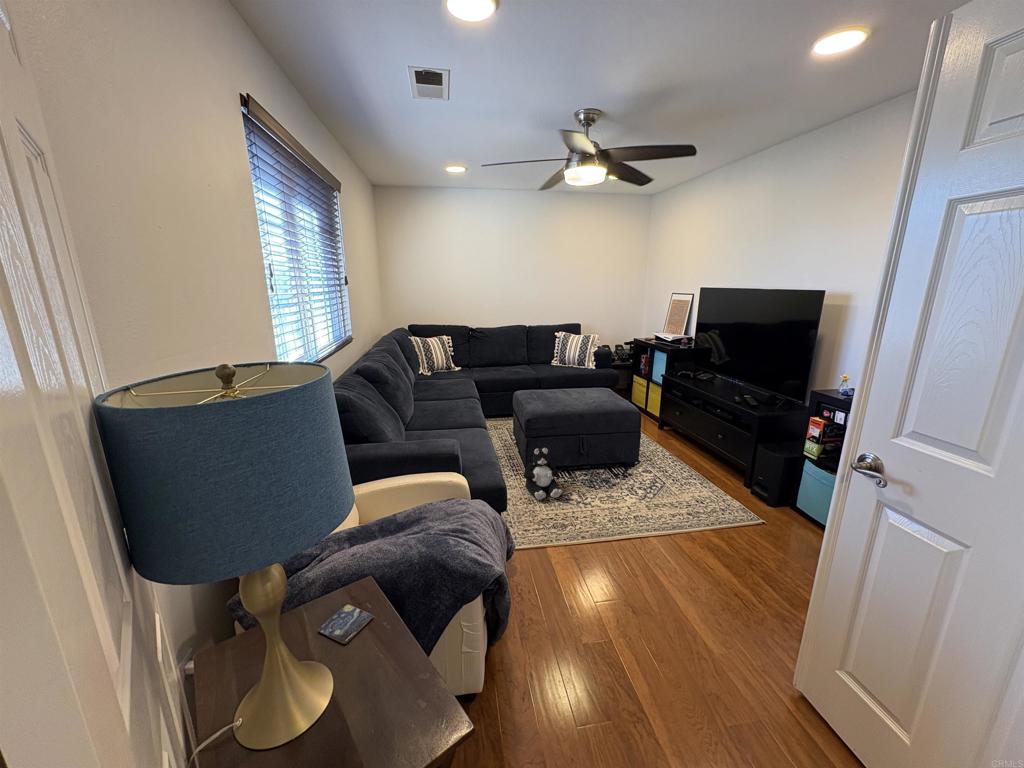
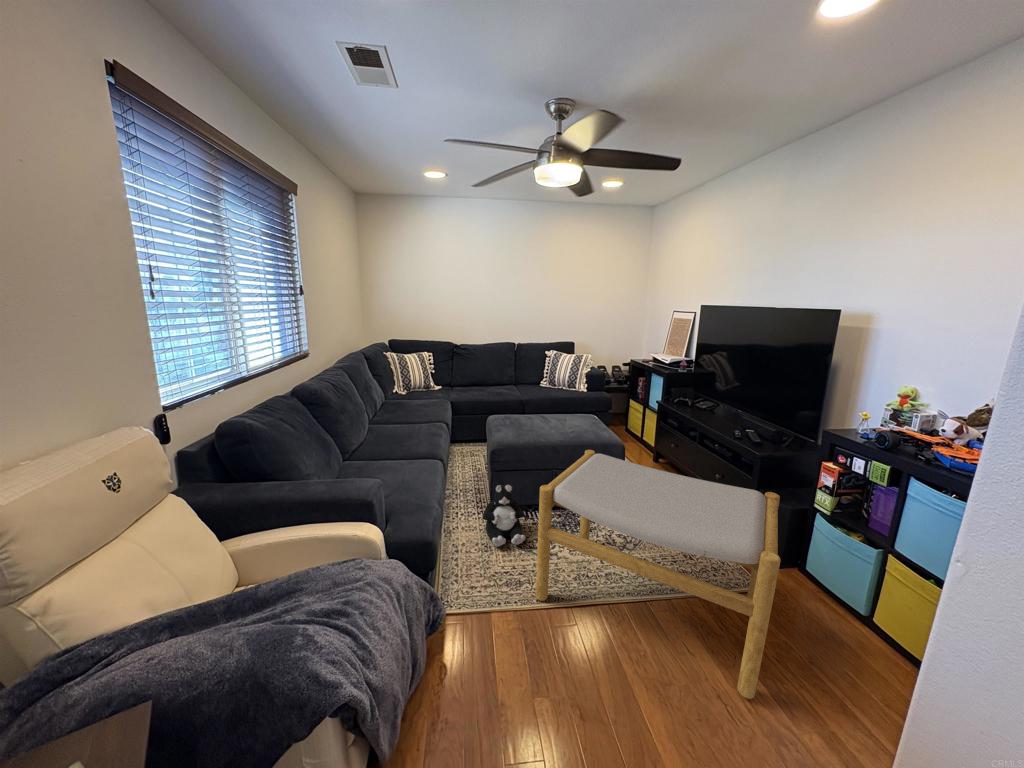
footstool: none [580,414,783,594] -> present [536,450,781,699]

